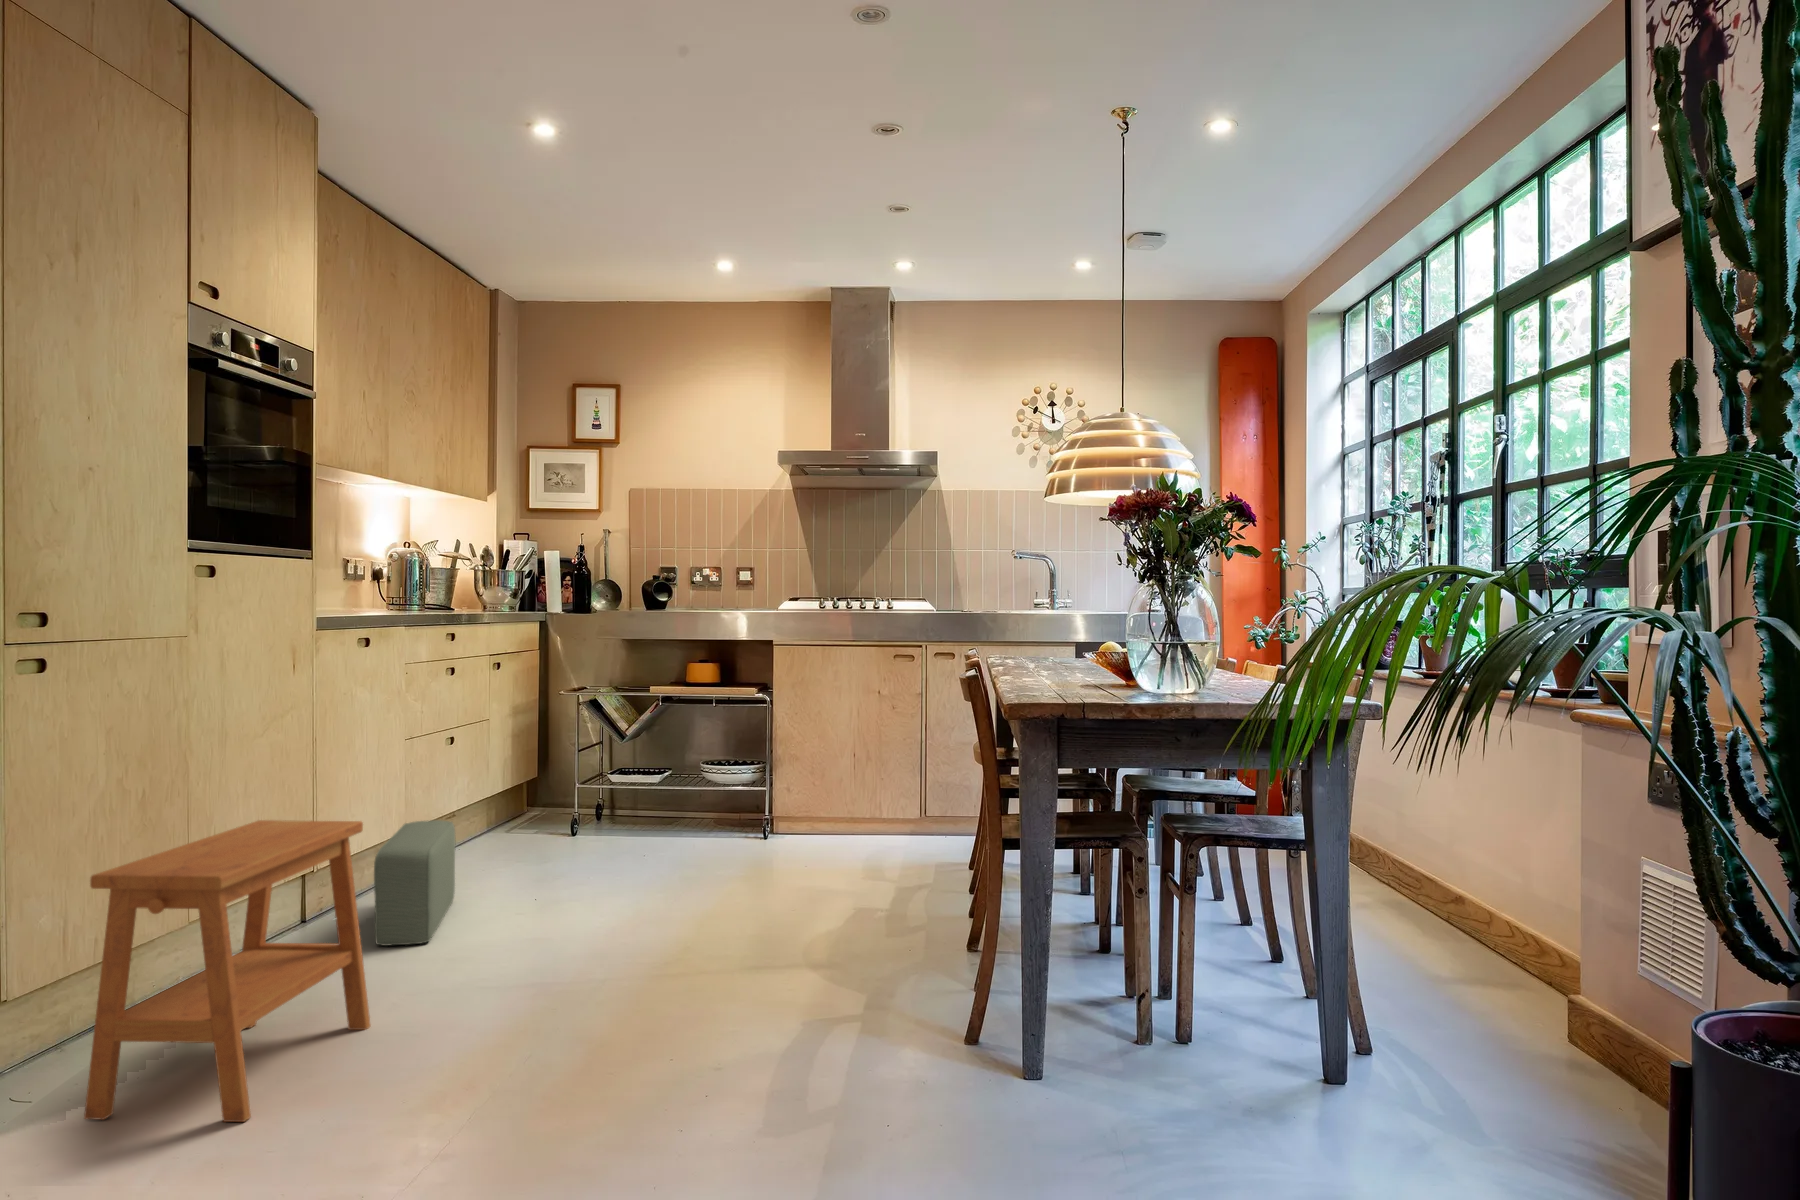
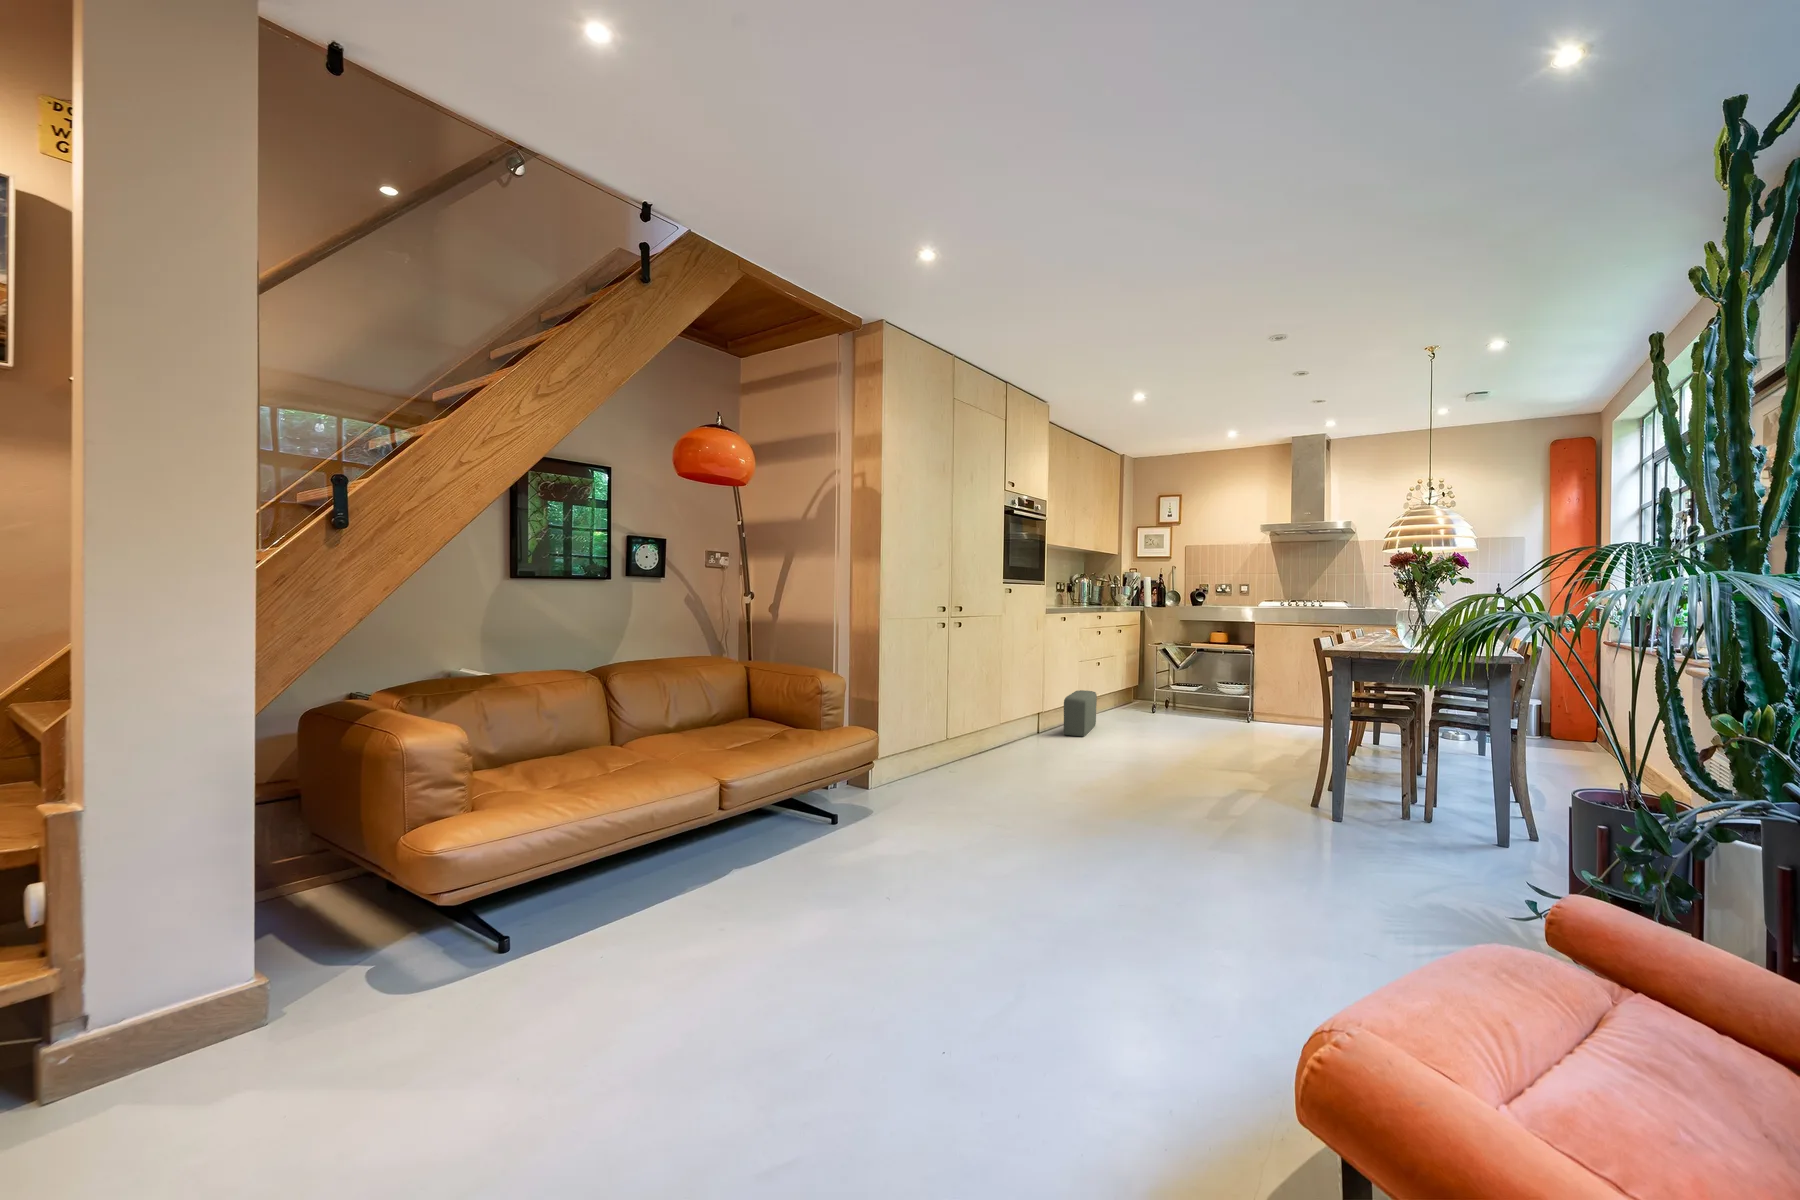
side table: present [84,820,371,1122] -> none [973,676,1061,771]

